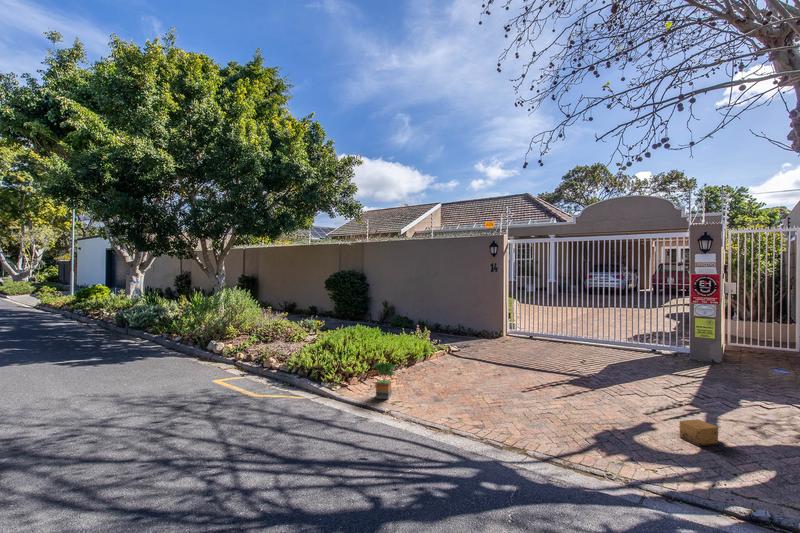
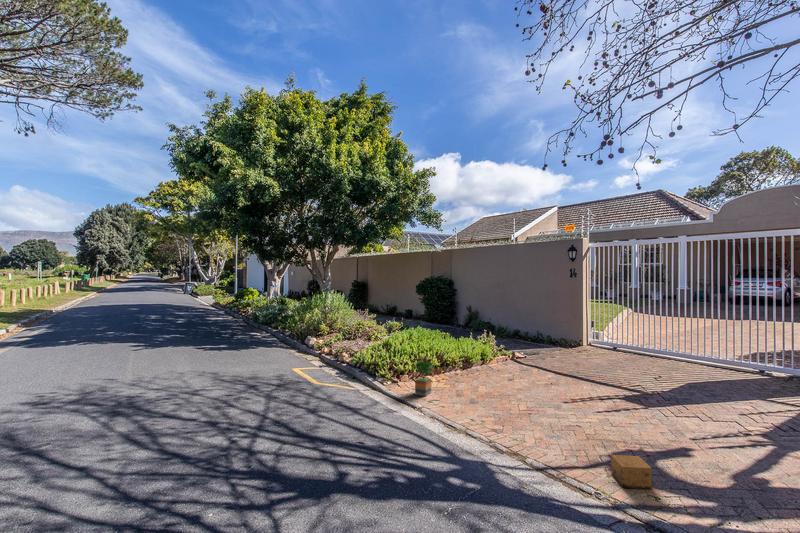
cardboard box: present [680,419,718,446] -> present [611,455,652,489]

